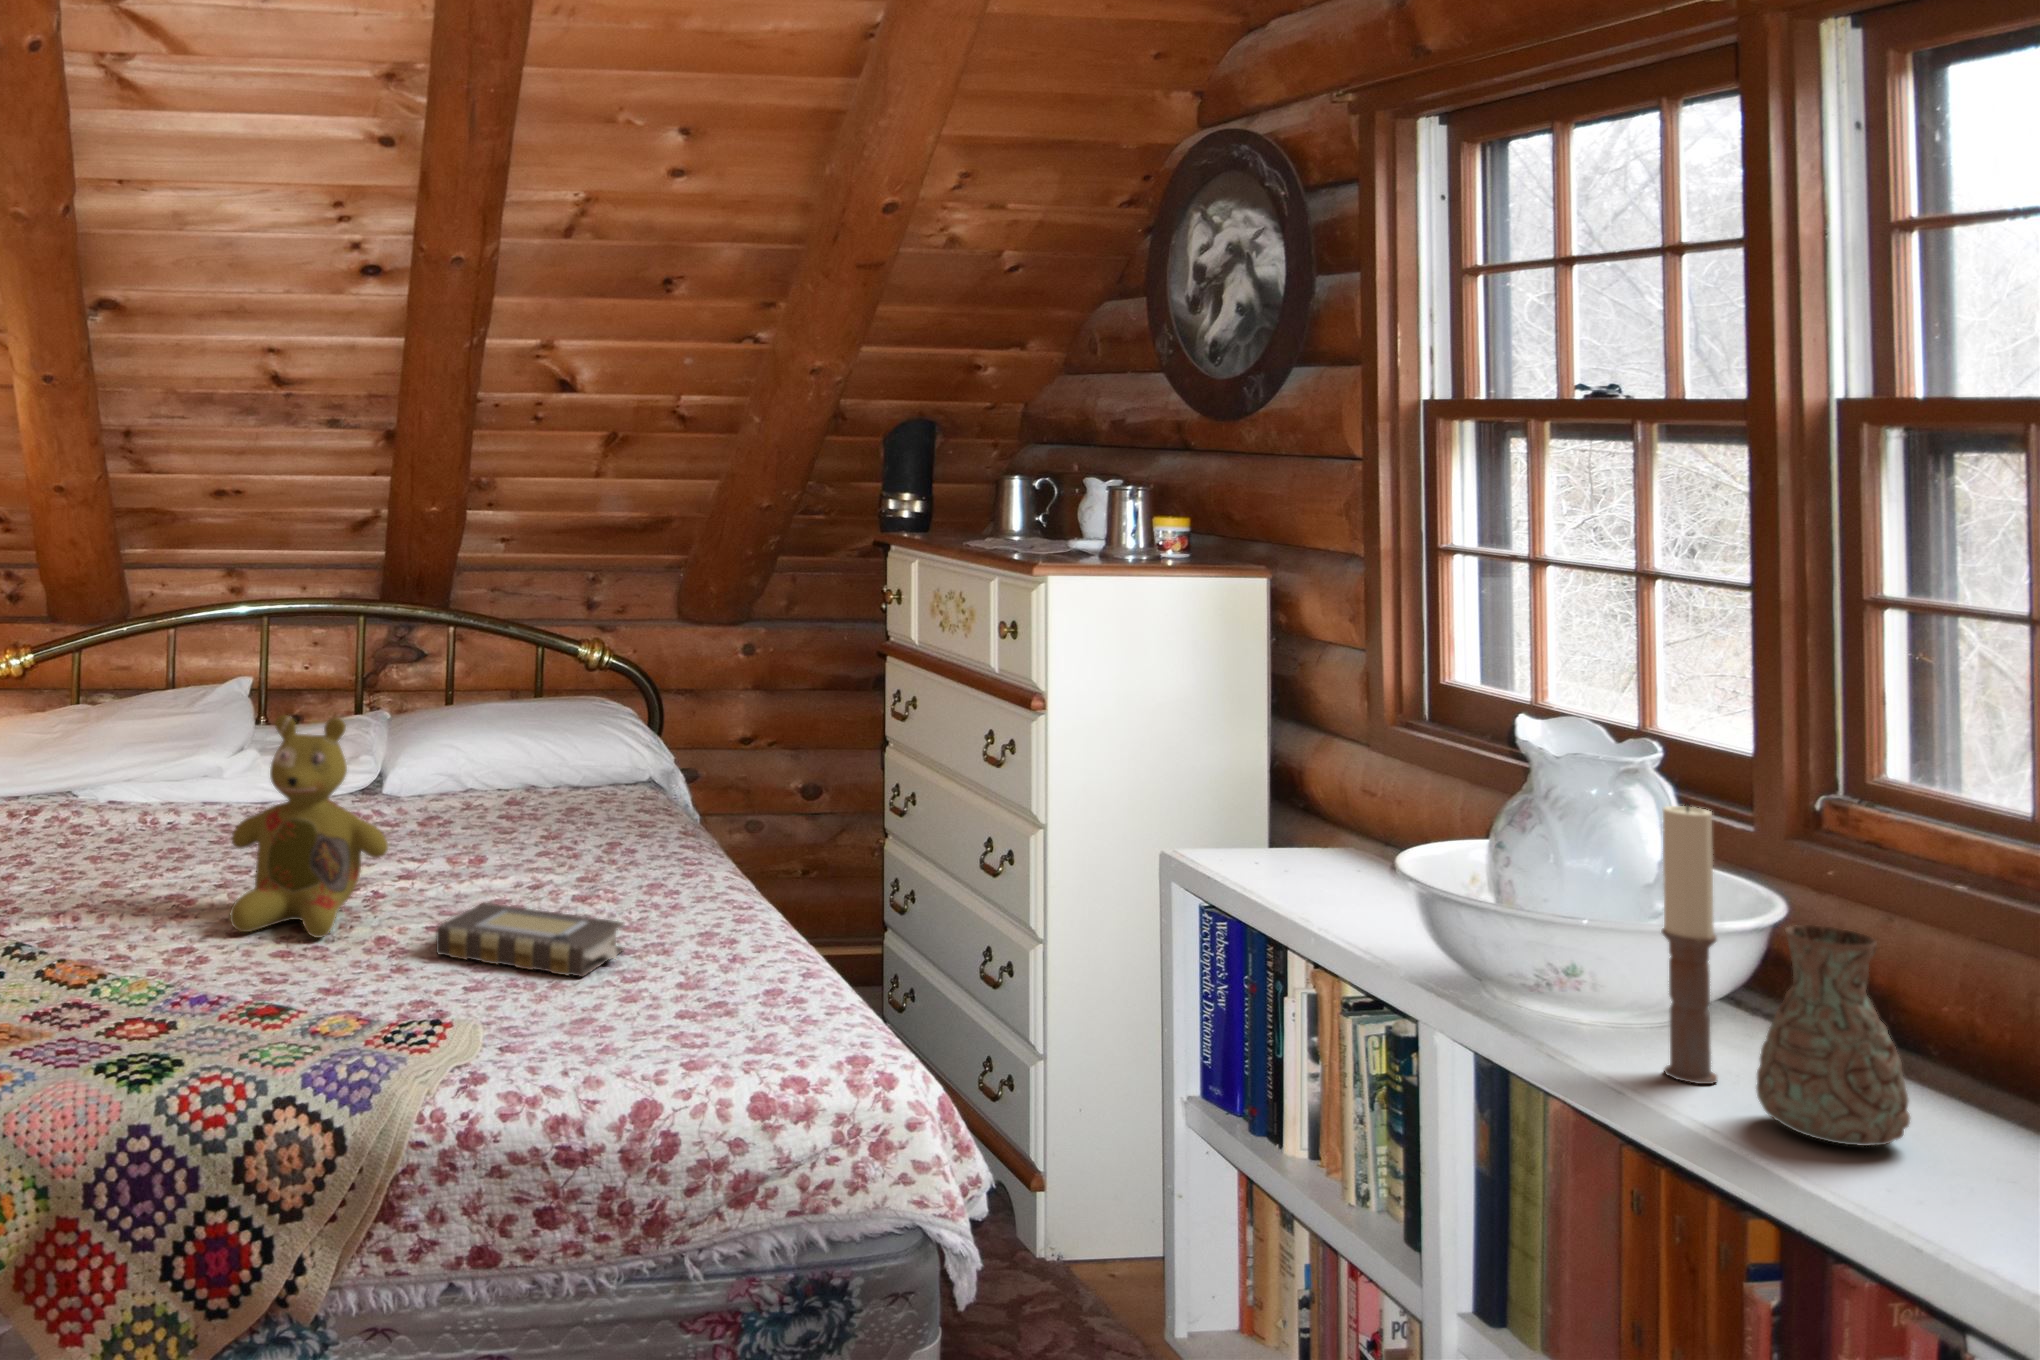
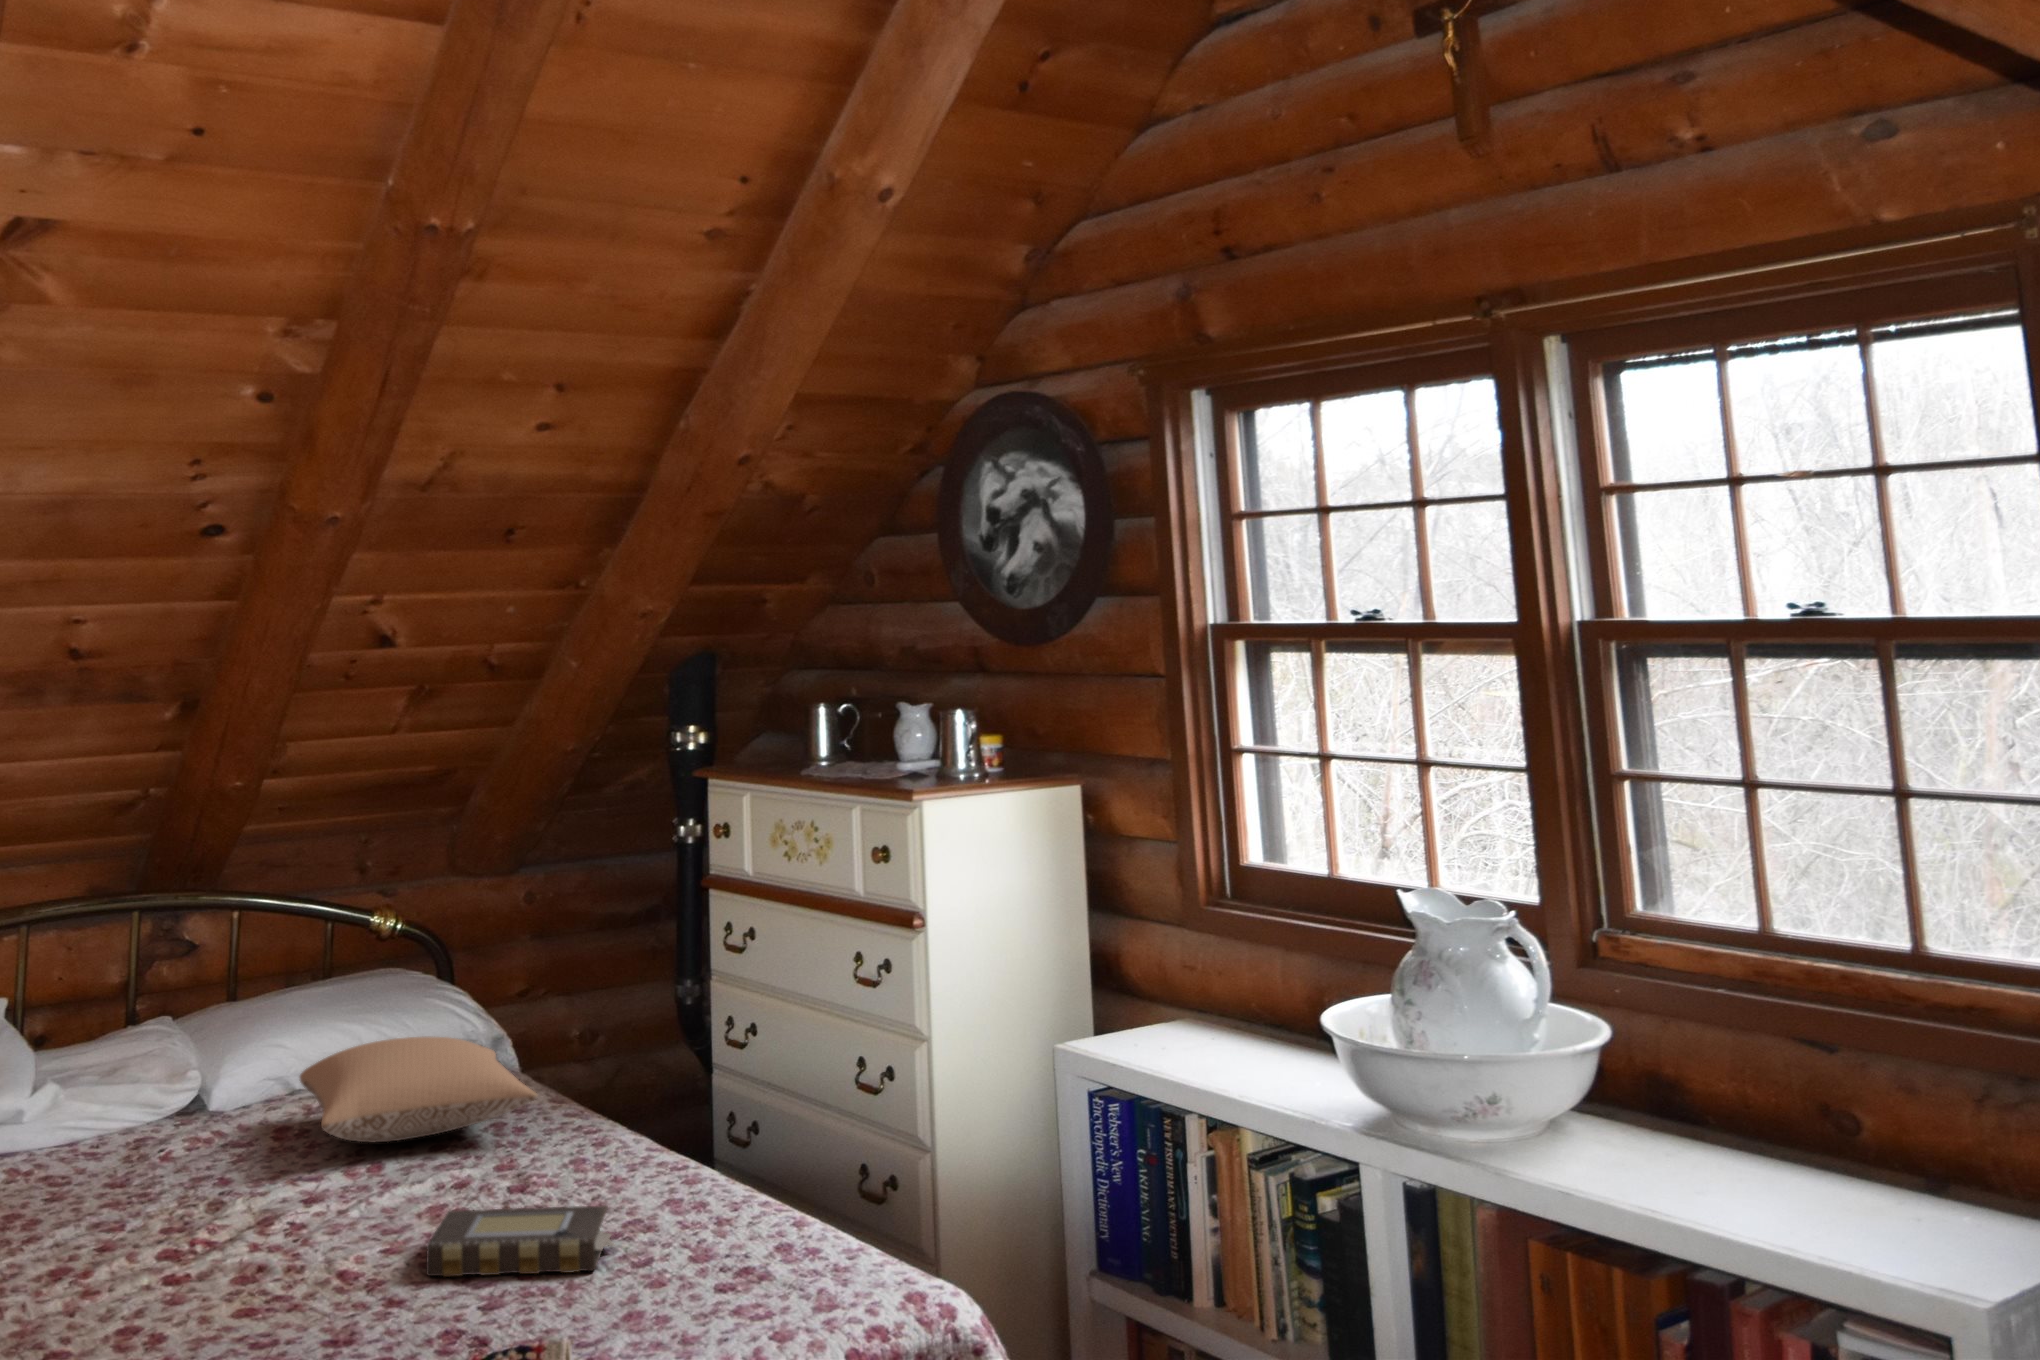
stuffed bear: present [230,715,388,938] -> none [152,1033,337,1294]
pillow: none [430,752,638,843] -> present [300,1037,537,1142]
candle: present [1662,803,1717,1084] -> none [1576,952,1634,1181]
decorative vase: present [1756,925,1910,1146] -> none [1682,1038,1791,1208]

